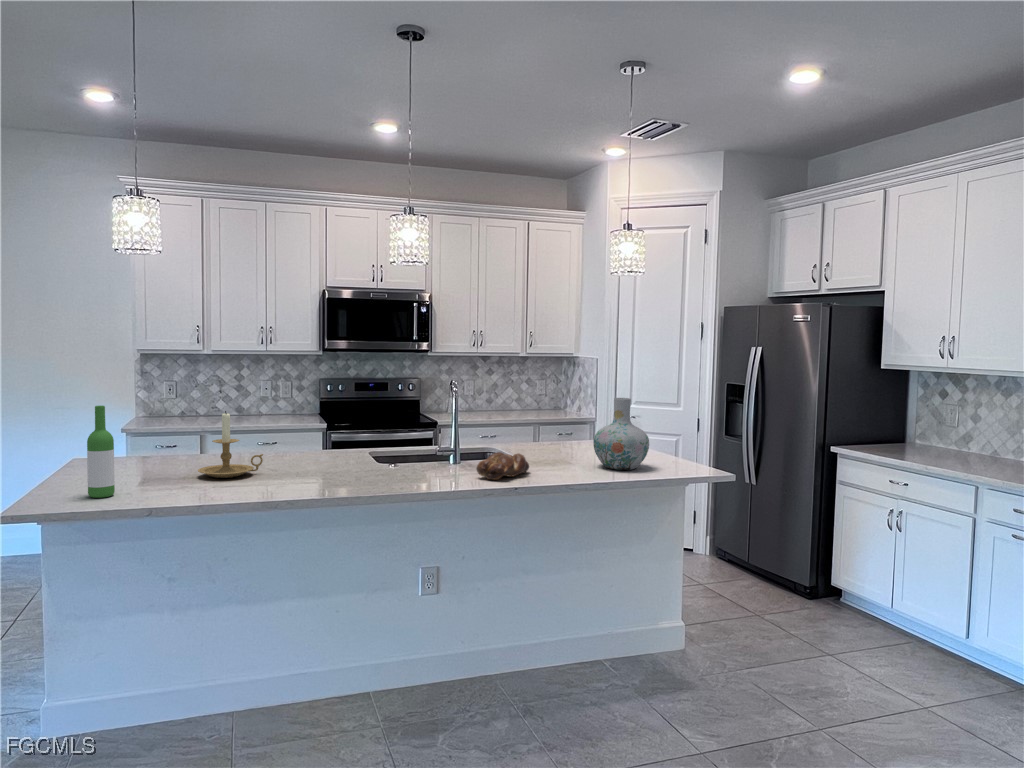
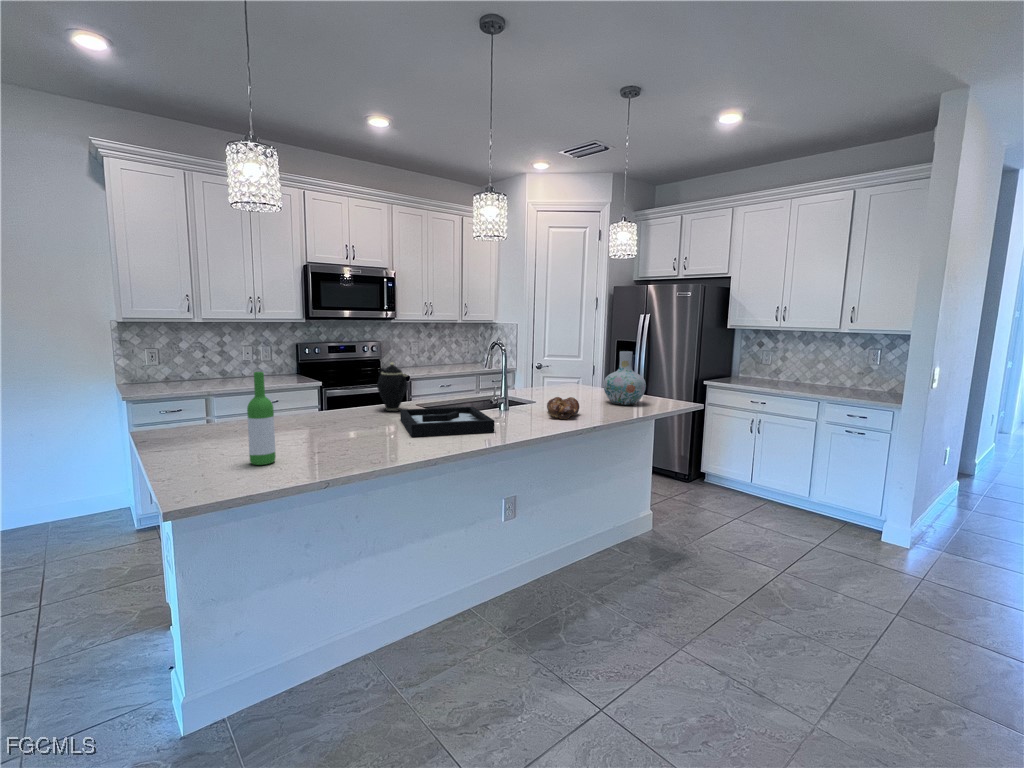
teapot: none [308,402,343,459] -> present [377,362,407,412]
candle holder: present [198,411,263,478] -> none [317,373,372,435]
decorative tray: none [281,456,395,487] -> present [400,407,494,437]

